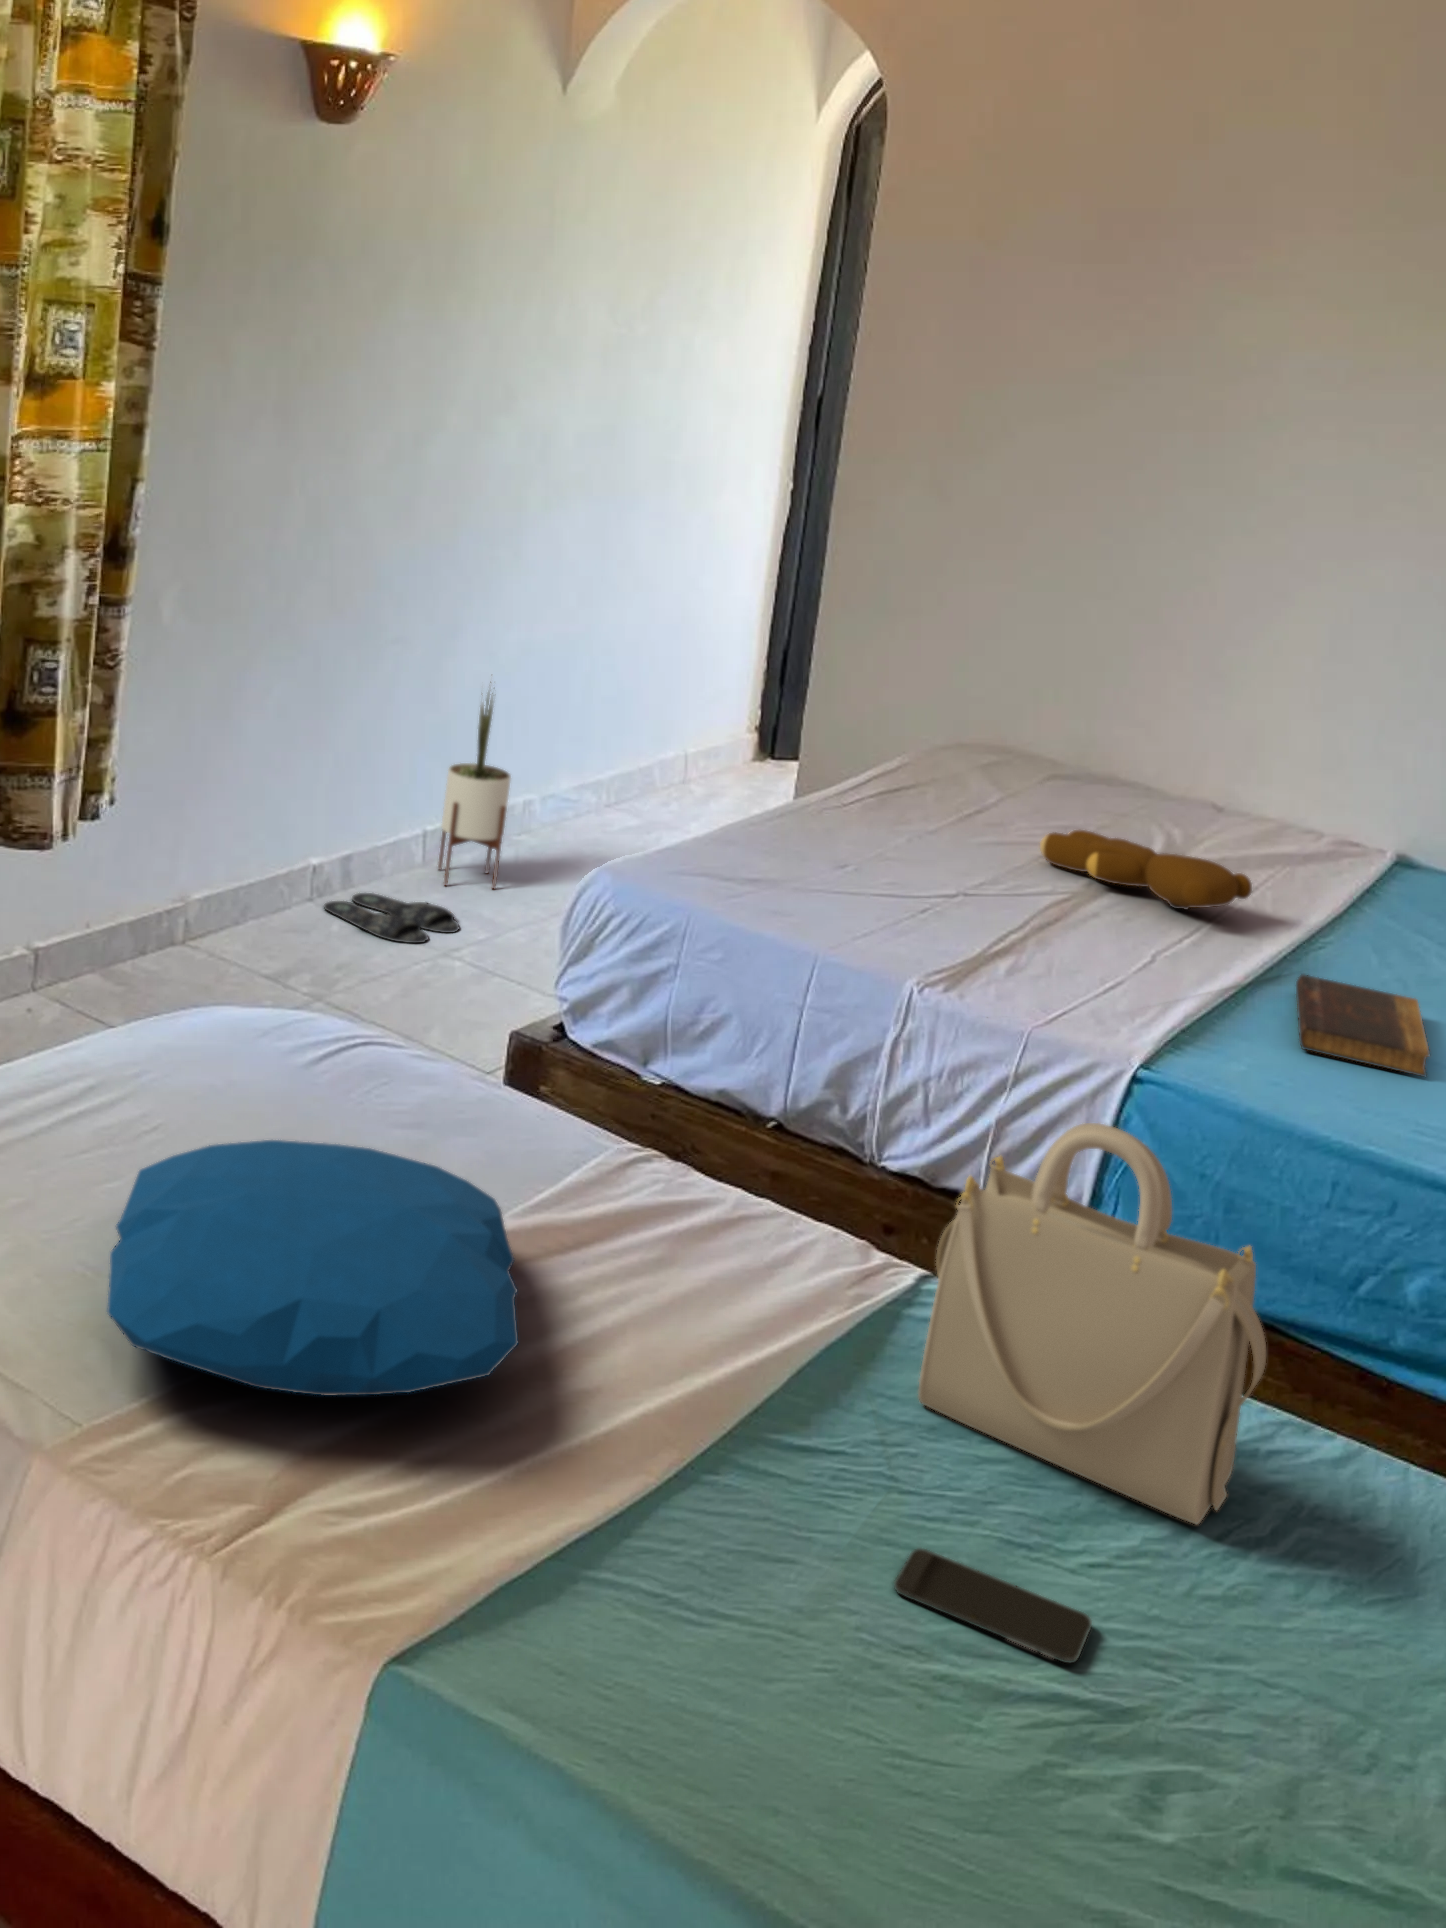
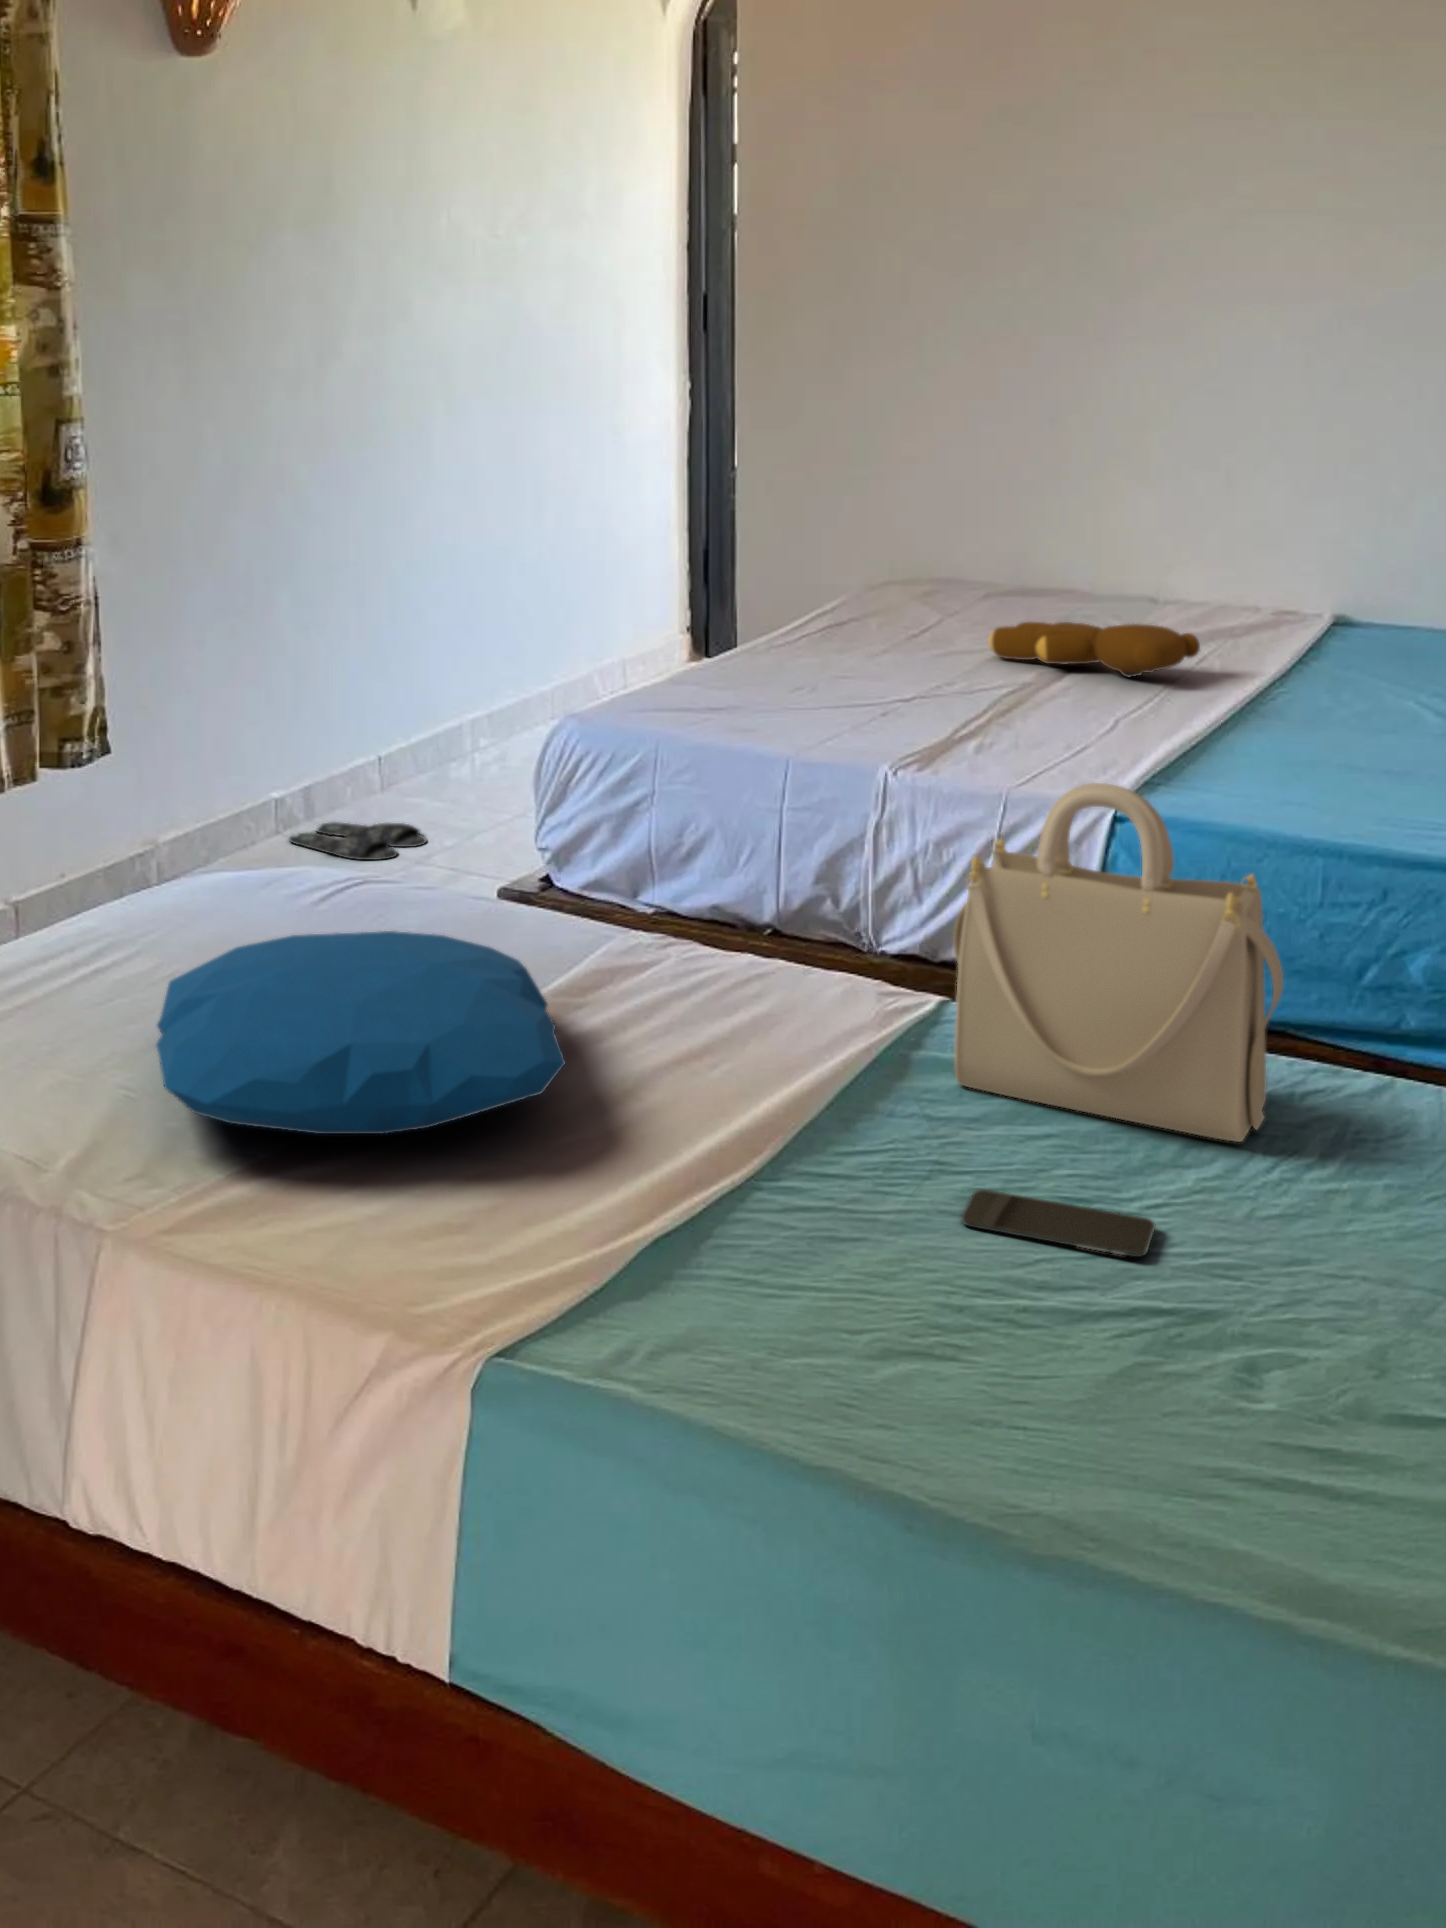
potted plant: present [438,682,511,889] -> none [392,588,456,807]
book: present [1296,974,1430,1077] -> none [1256,709,1396,777]

